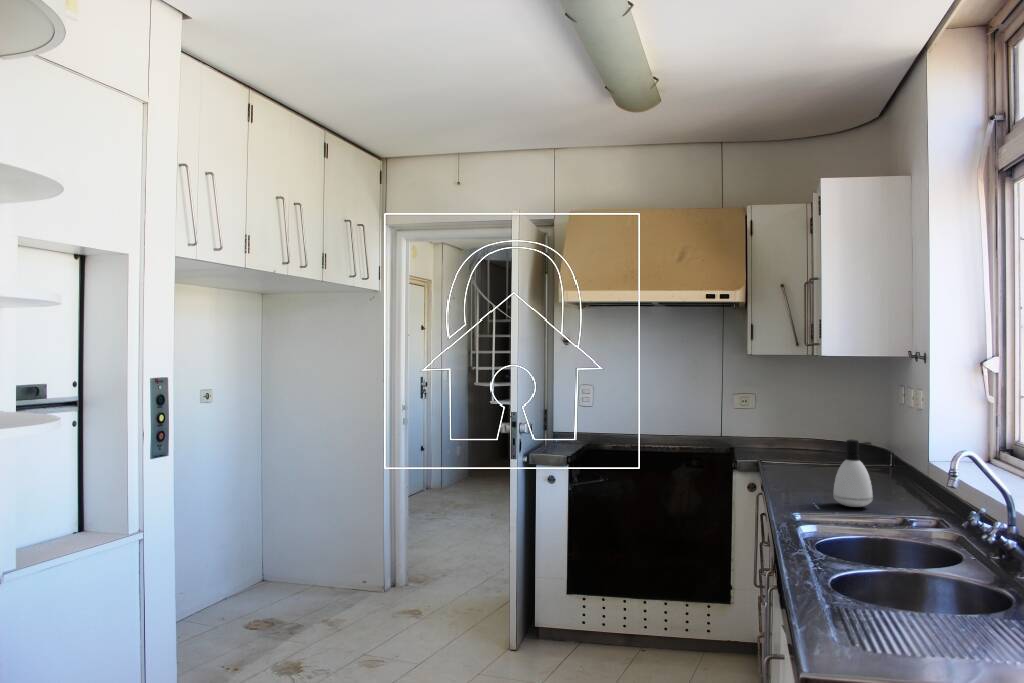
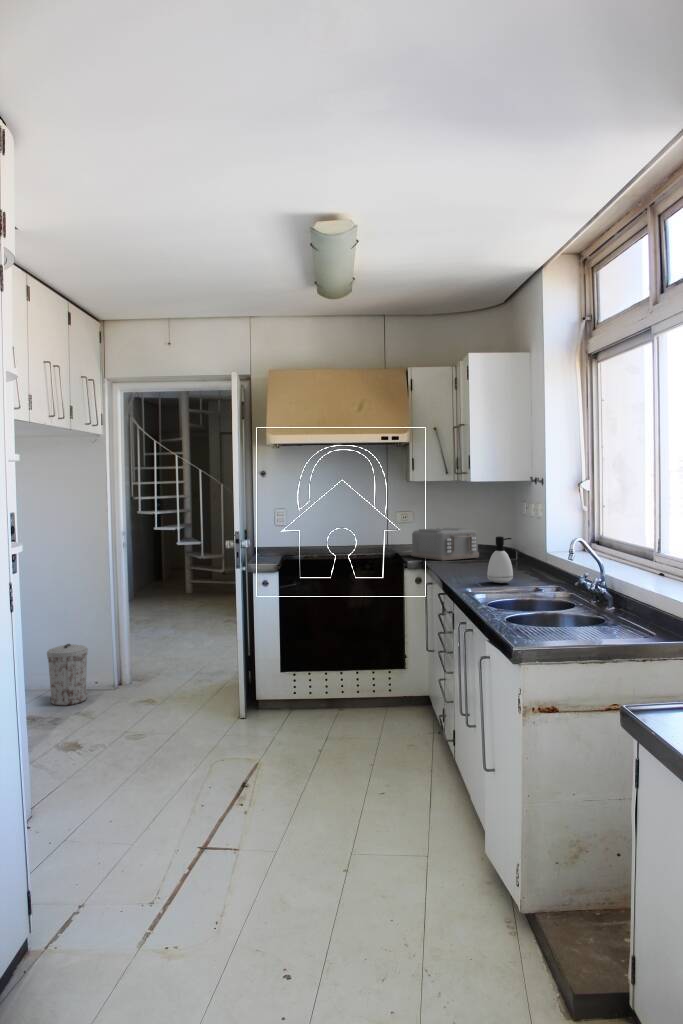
toaster: none [747,416,842,462] -> present [411,528,479,560]
trash can: none [309,532,354,604] -> present [47,644,88,706]

